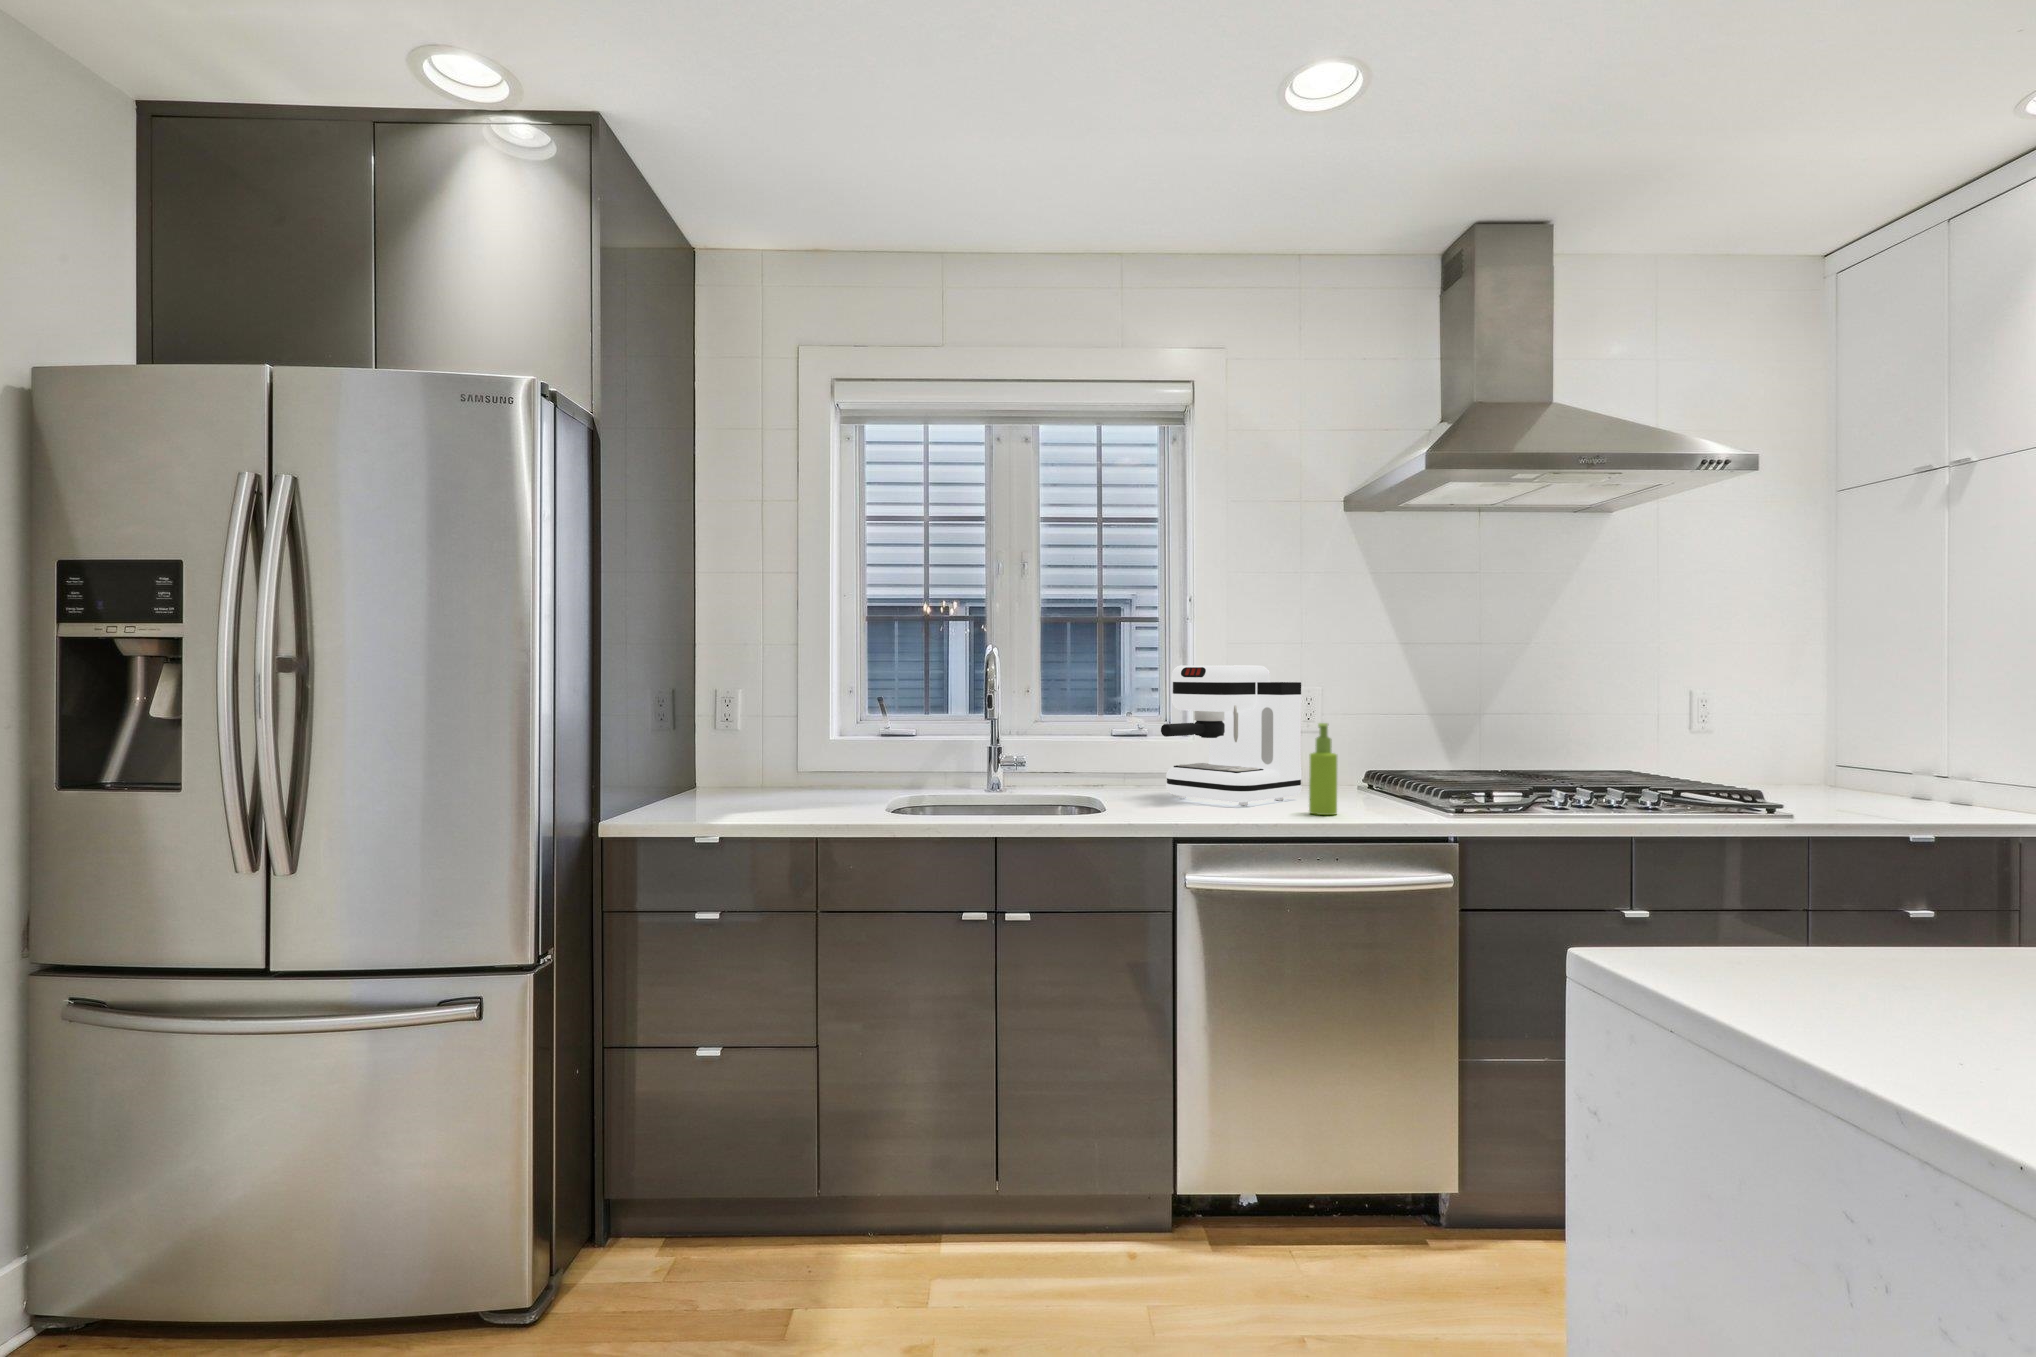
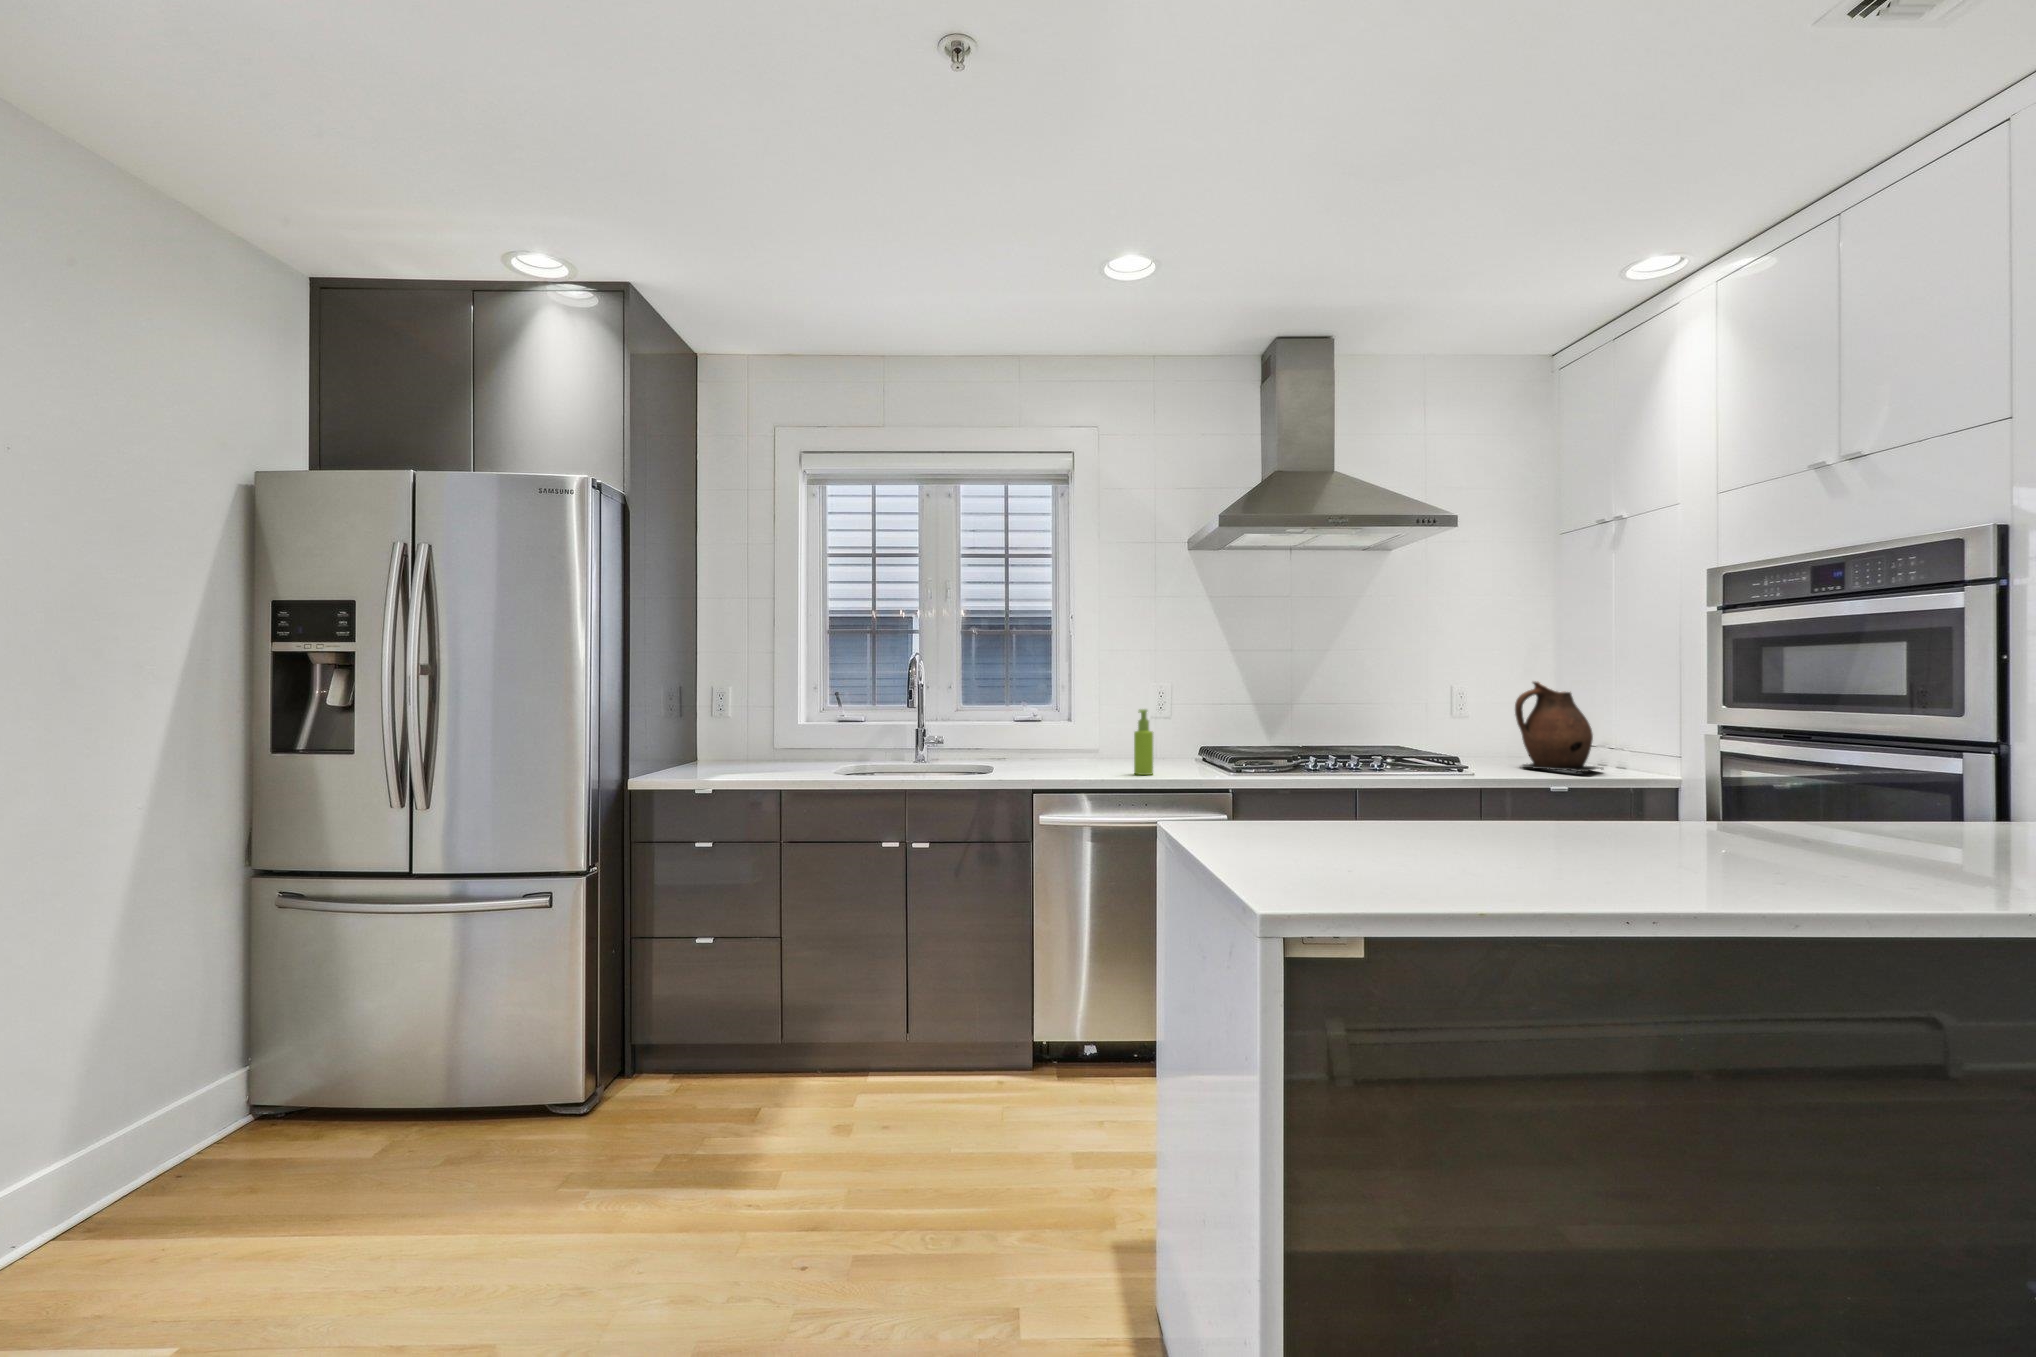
coffee maker: present [1161,665,1302,805] -> none [1035,669,1141,770]
ceramic pitcher: none [1823,685,1949,813] -> present [1515,681,1603,772]

